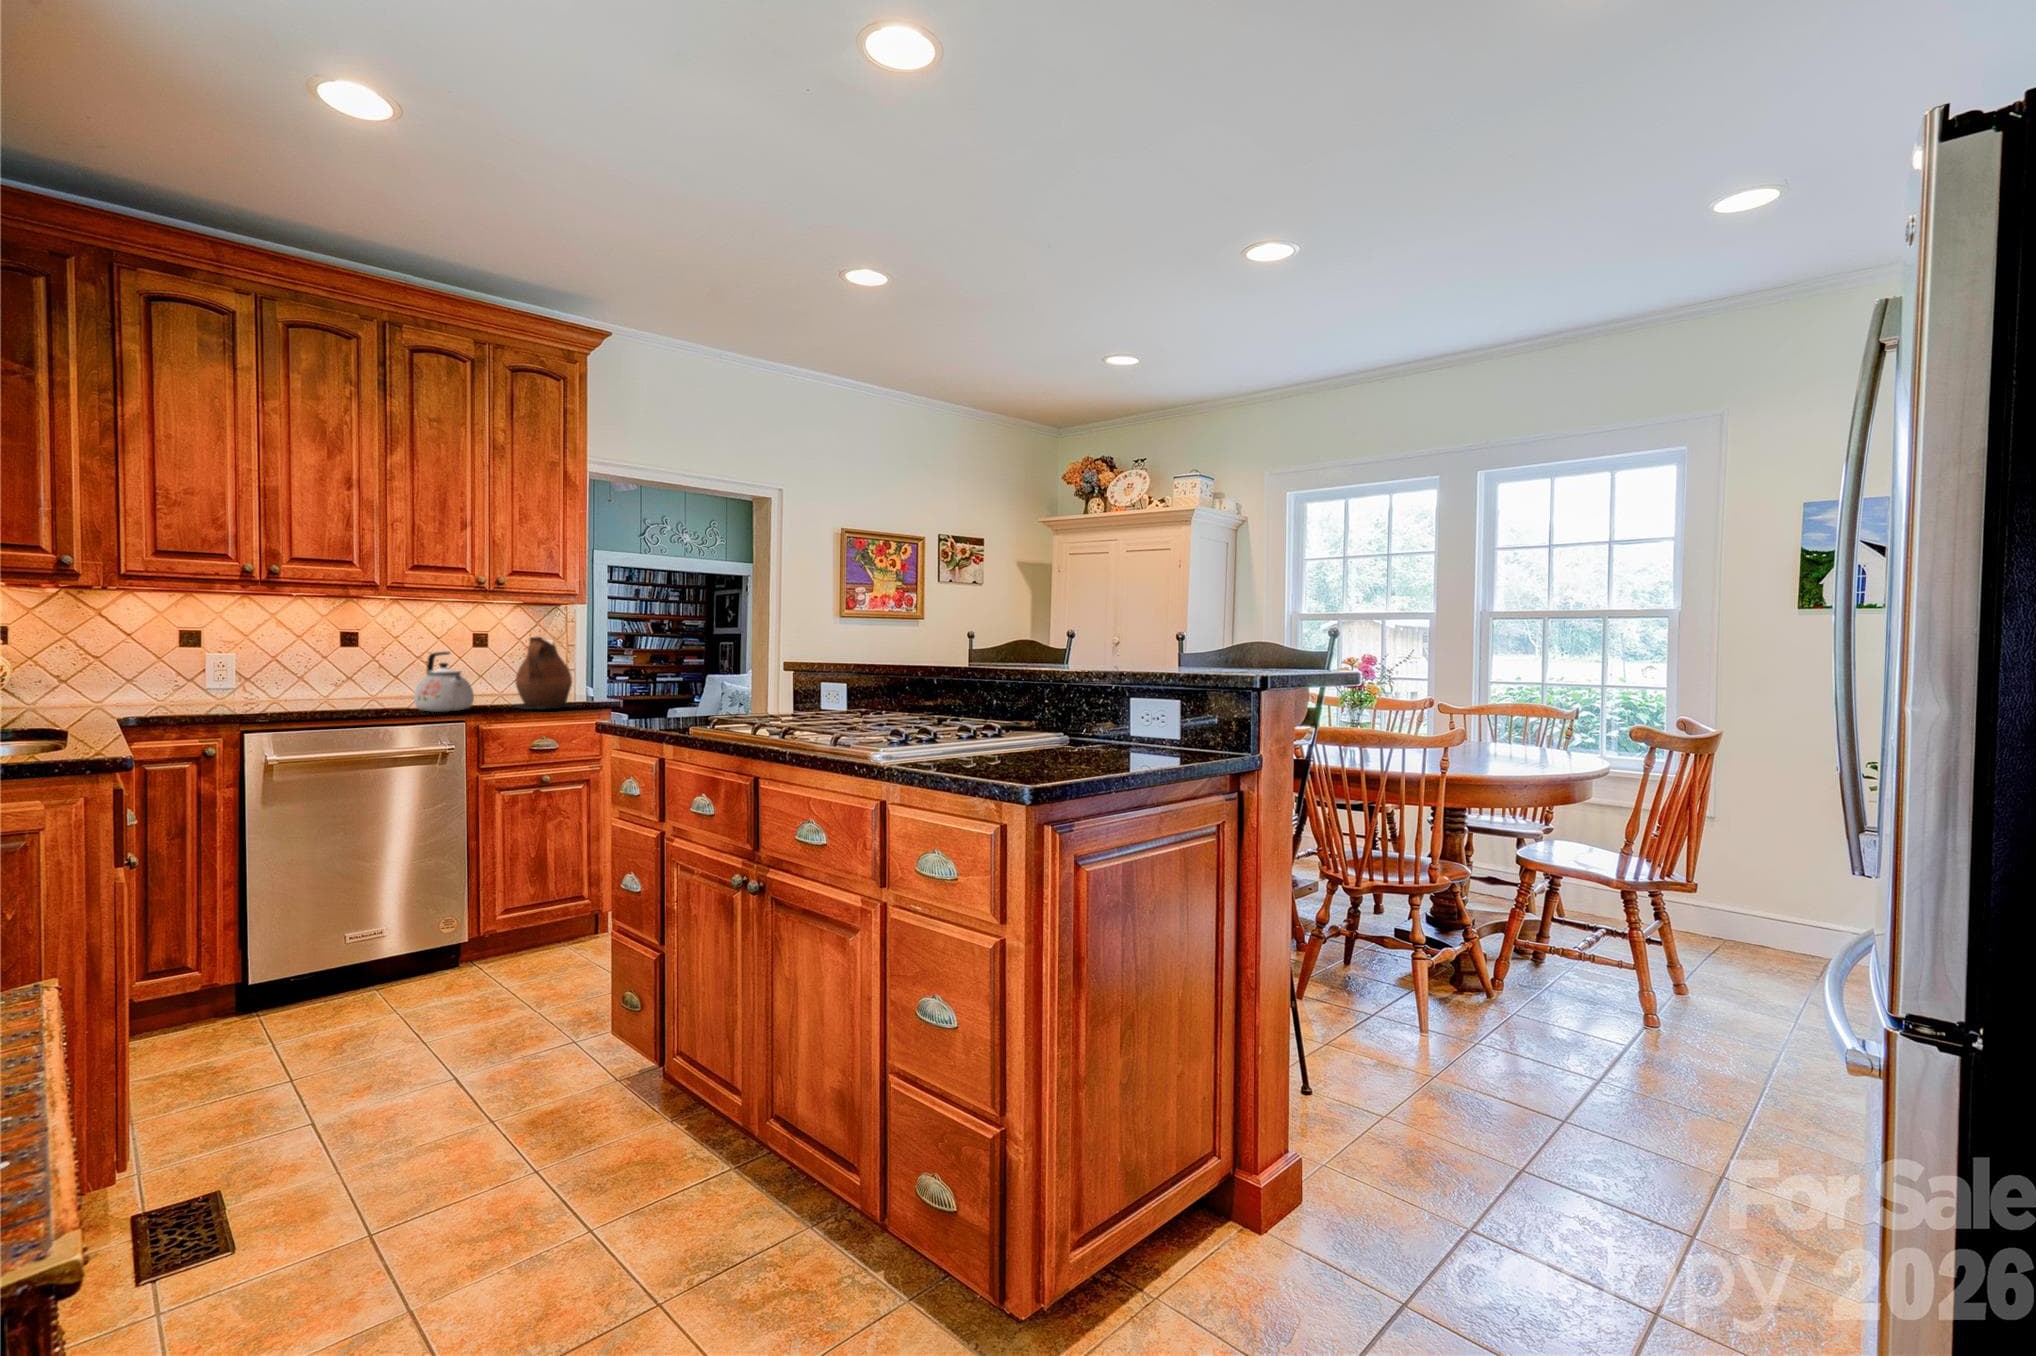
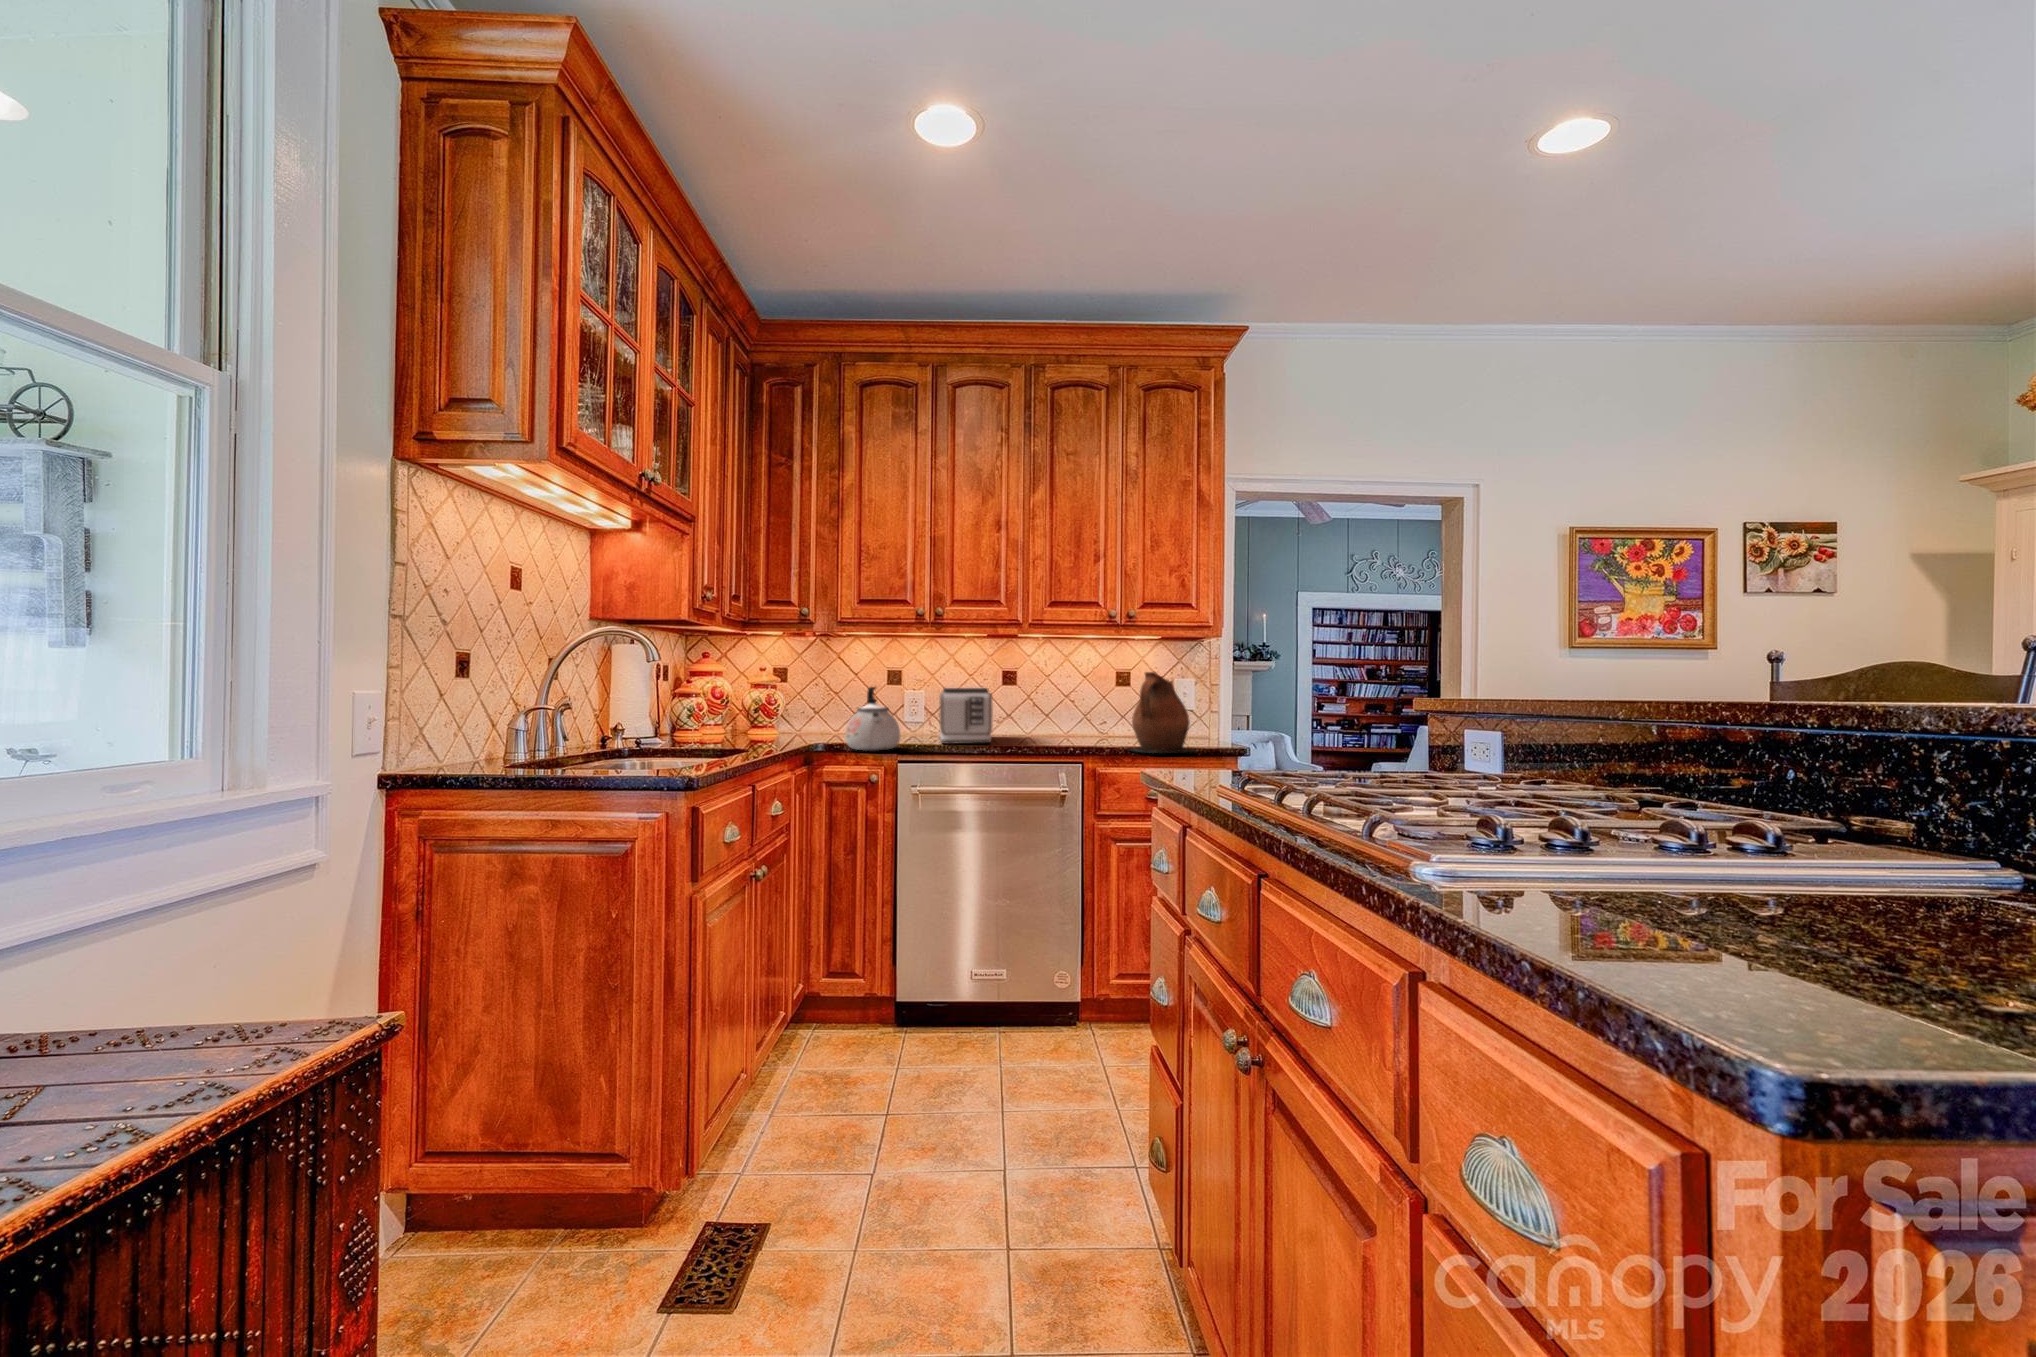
toaster: none [260,650,350,712] -> present [940,688,992,744]
kettle: present [414,652,474,712] -> present [845,687,900,751]

